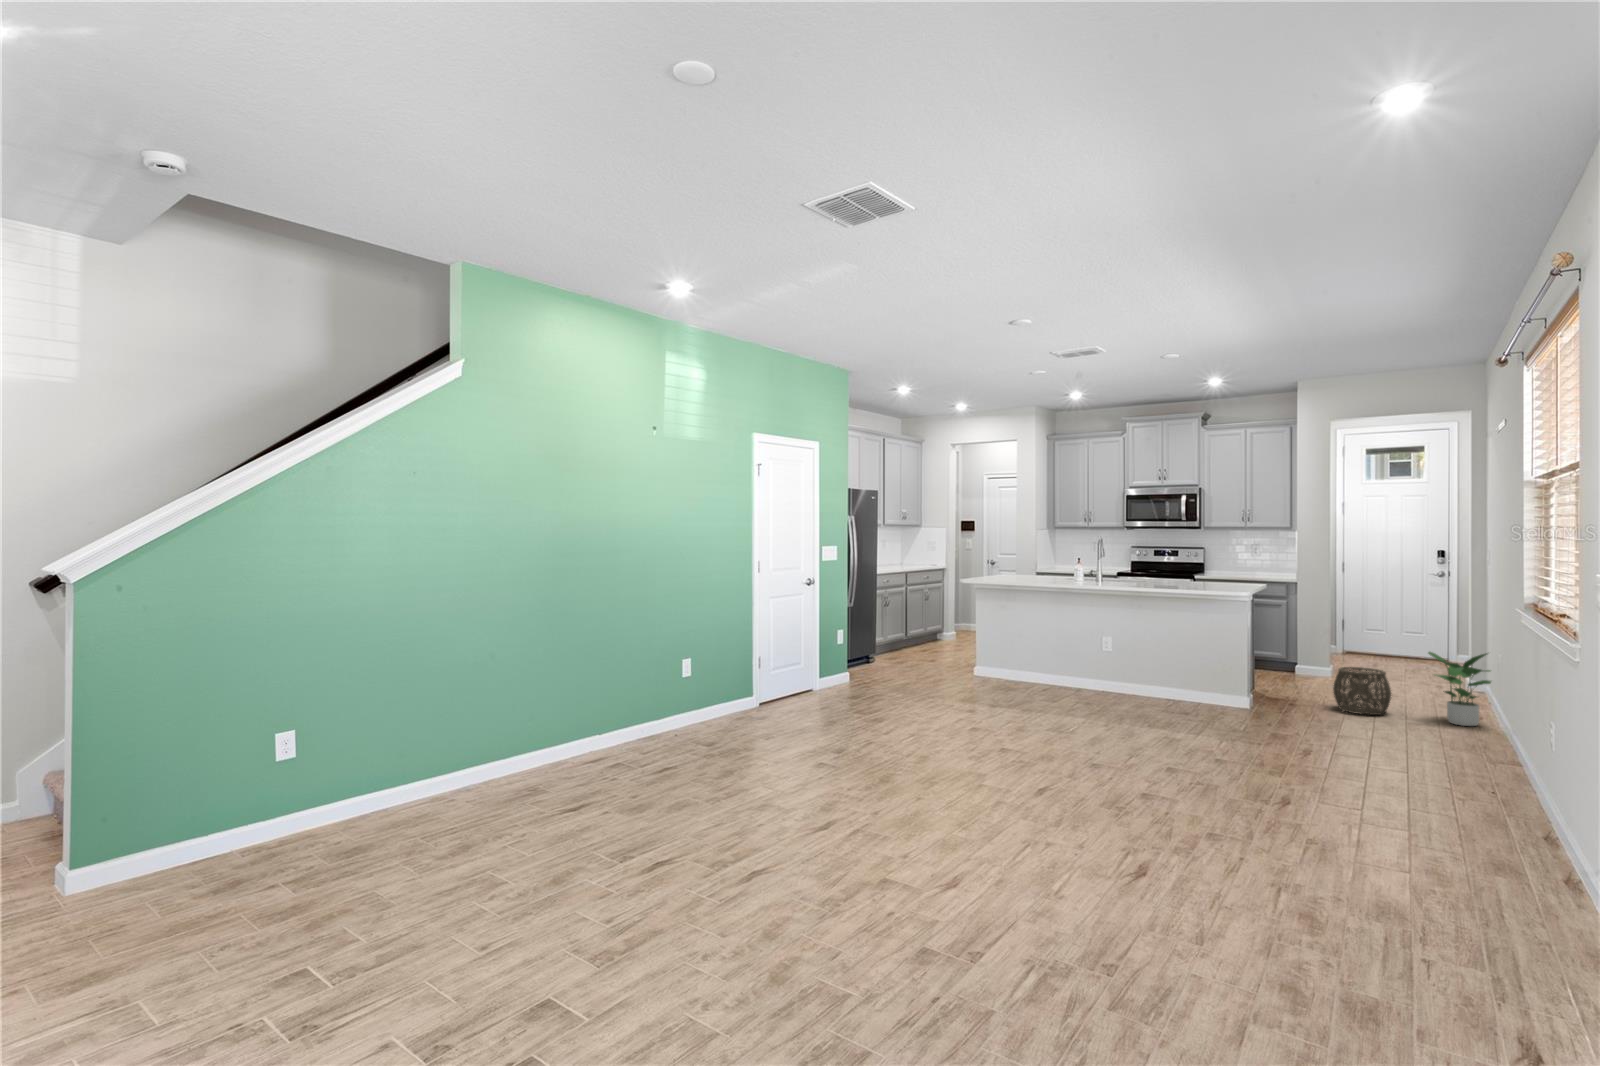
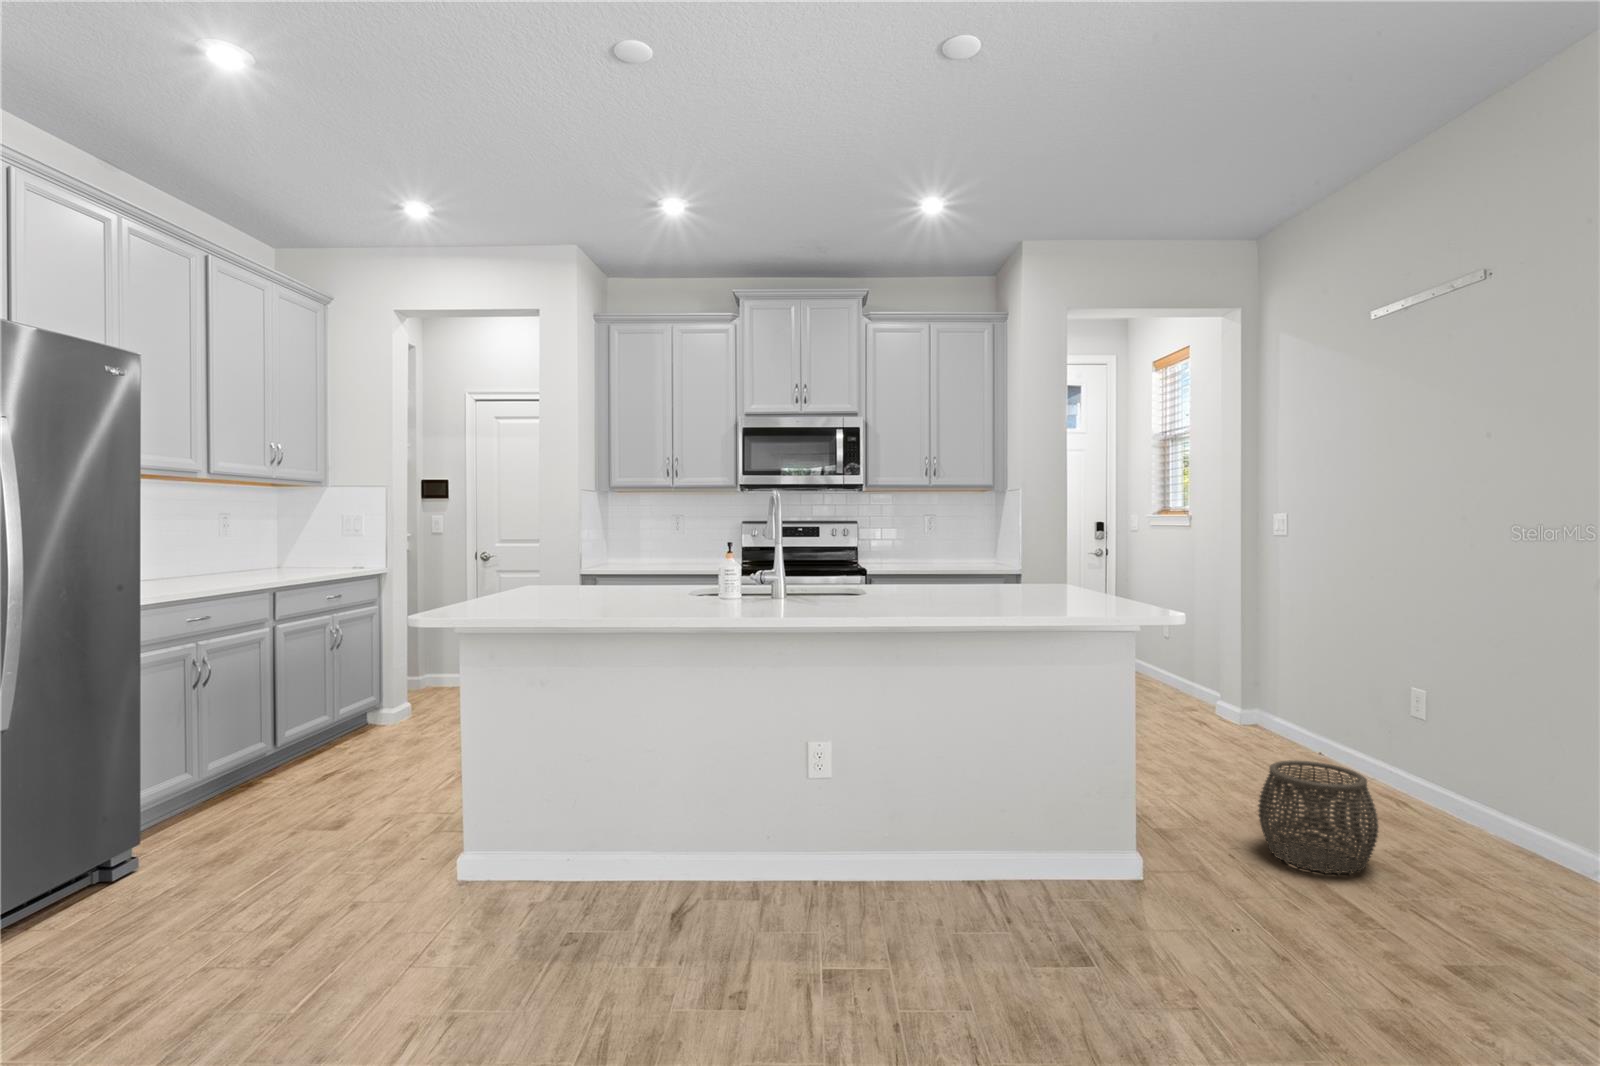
potted plant: present [1428,652,1491,726] -> none [1420,720,1582,875]

